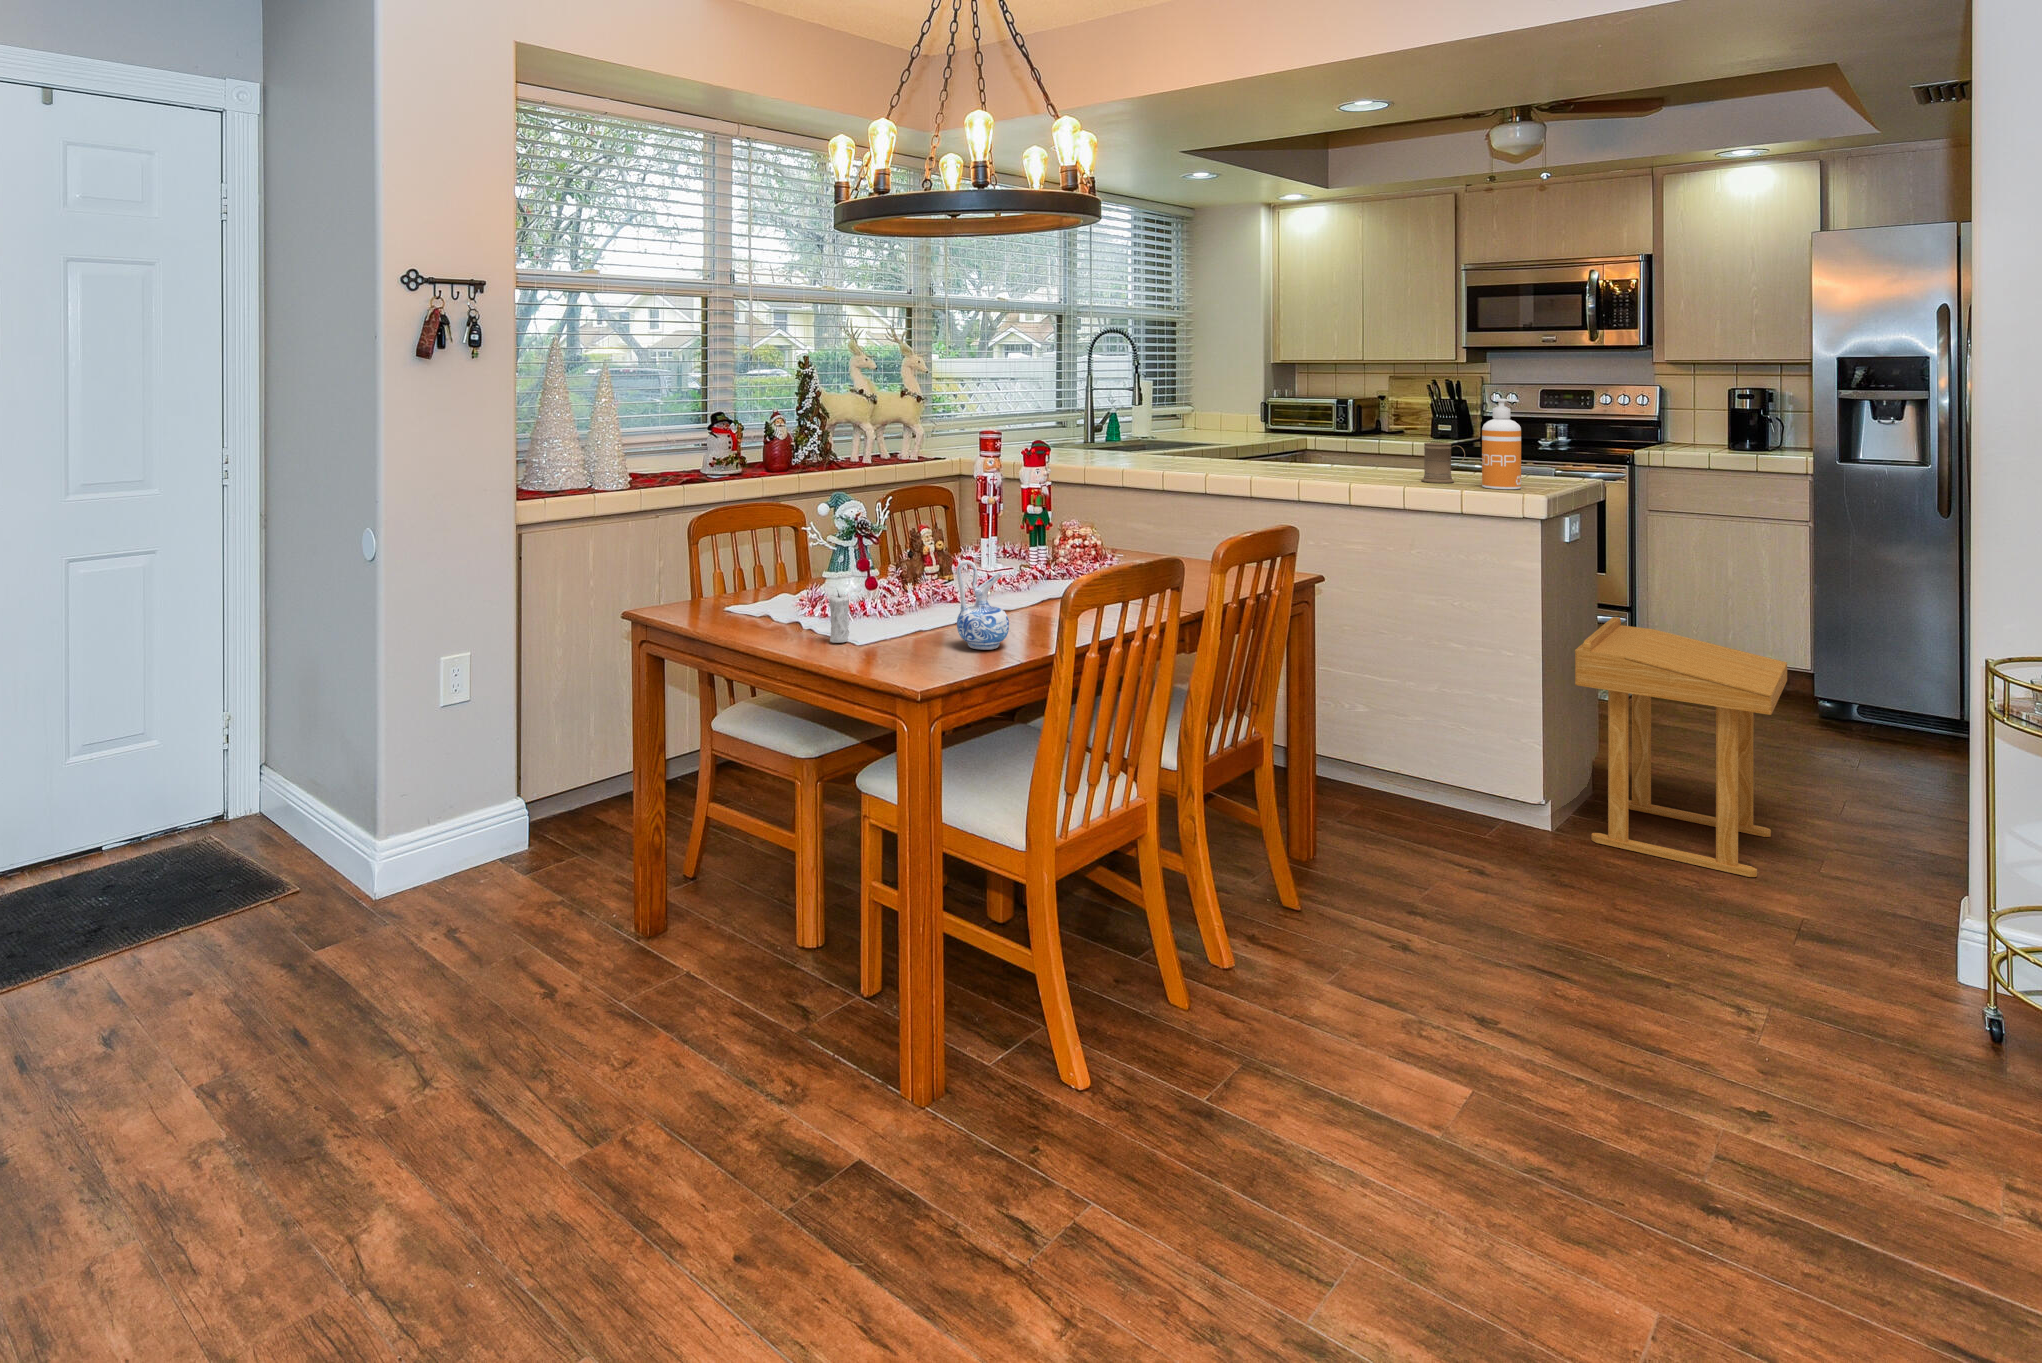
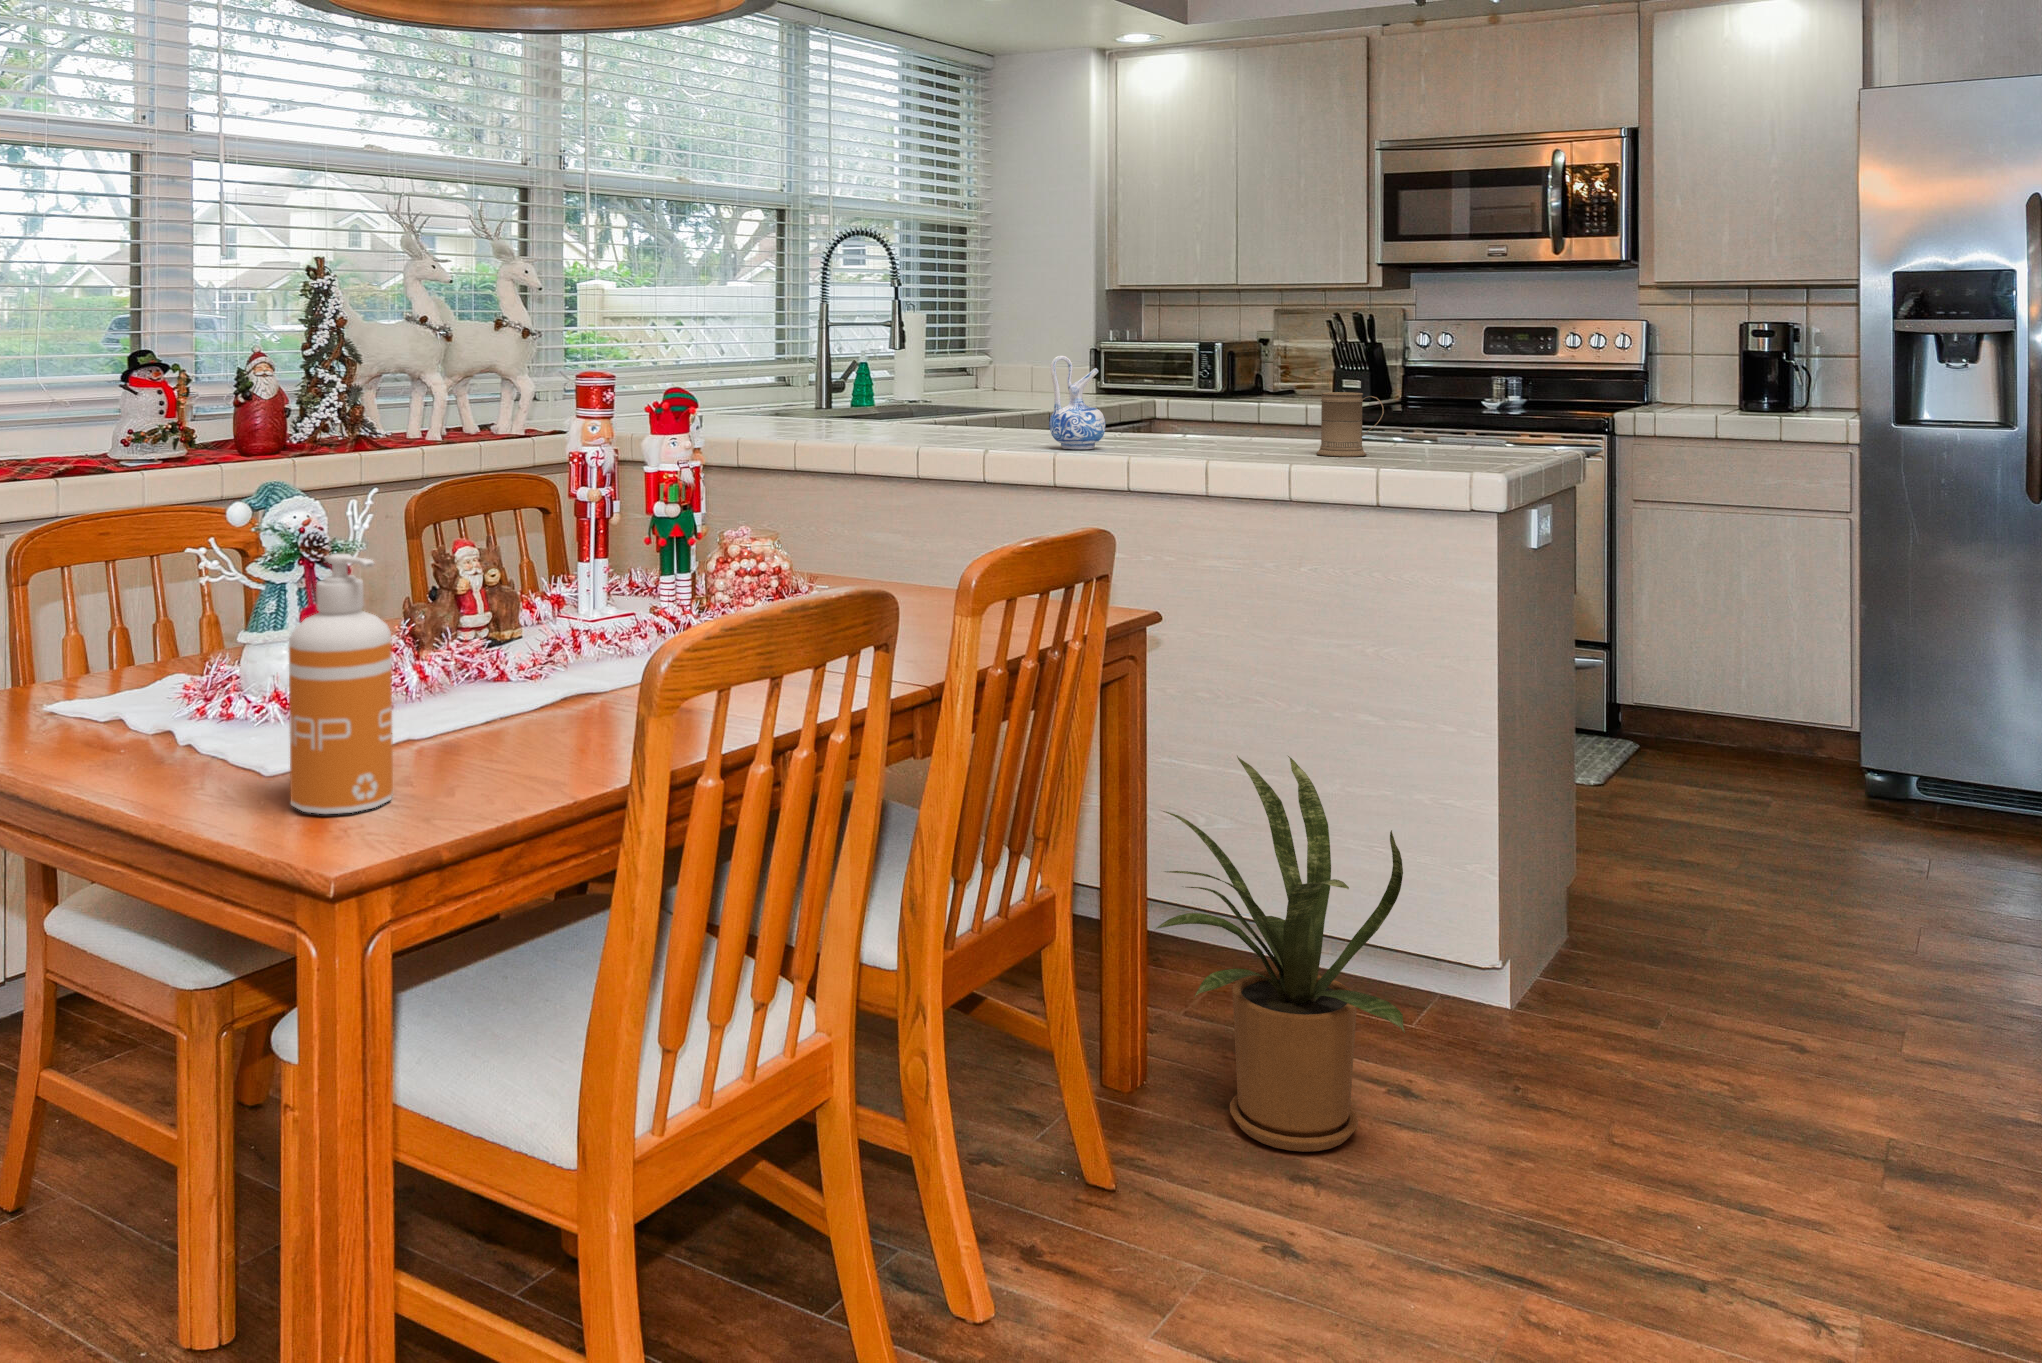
soap dispenser: present [1482,399,1521,489] -> present [289,554,393,814]
ceramic pitcher: present [957,560,1009,650] -> present [1049,356,1105,449]
candle: present [829,593,850,643] -> none [217,657,260,769]
side table: present [1575,617,1787,877] -> none [1549,664,1854,1073]
house plant: none [1321,662,1479,899] -> present [1156,756,1405,1152]

